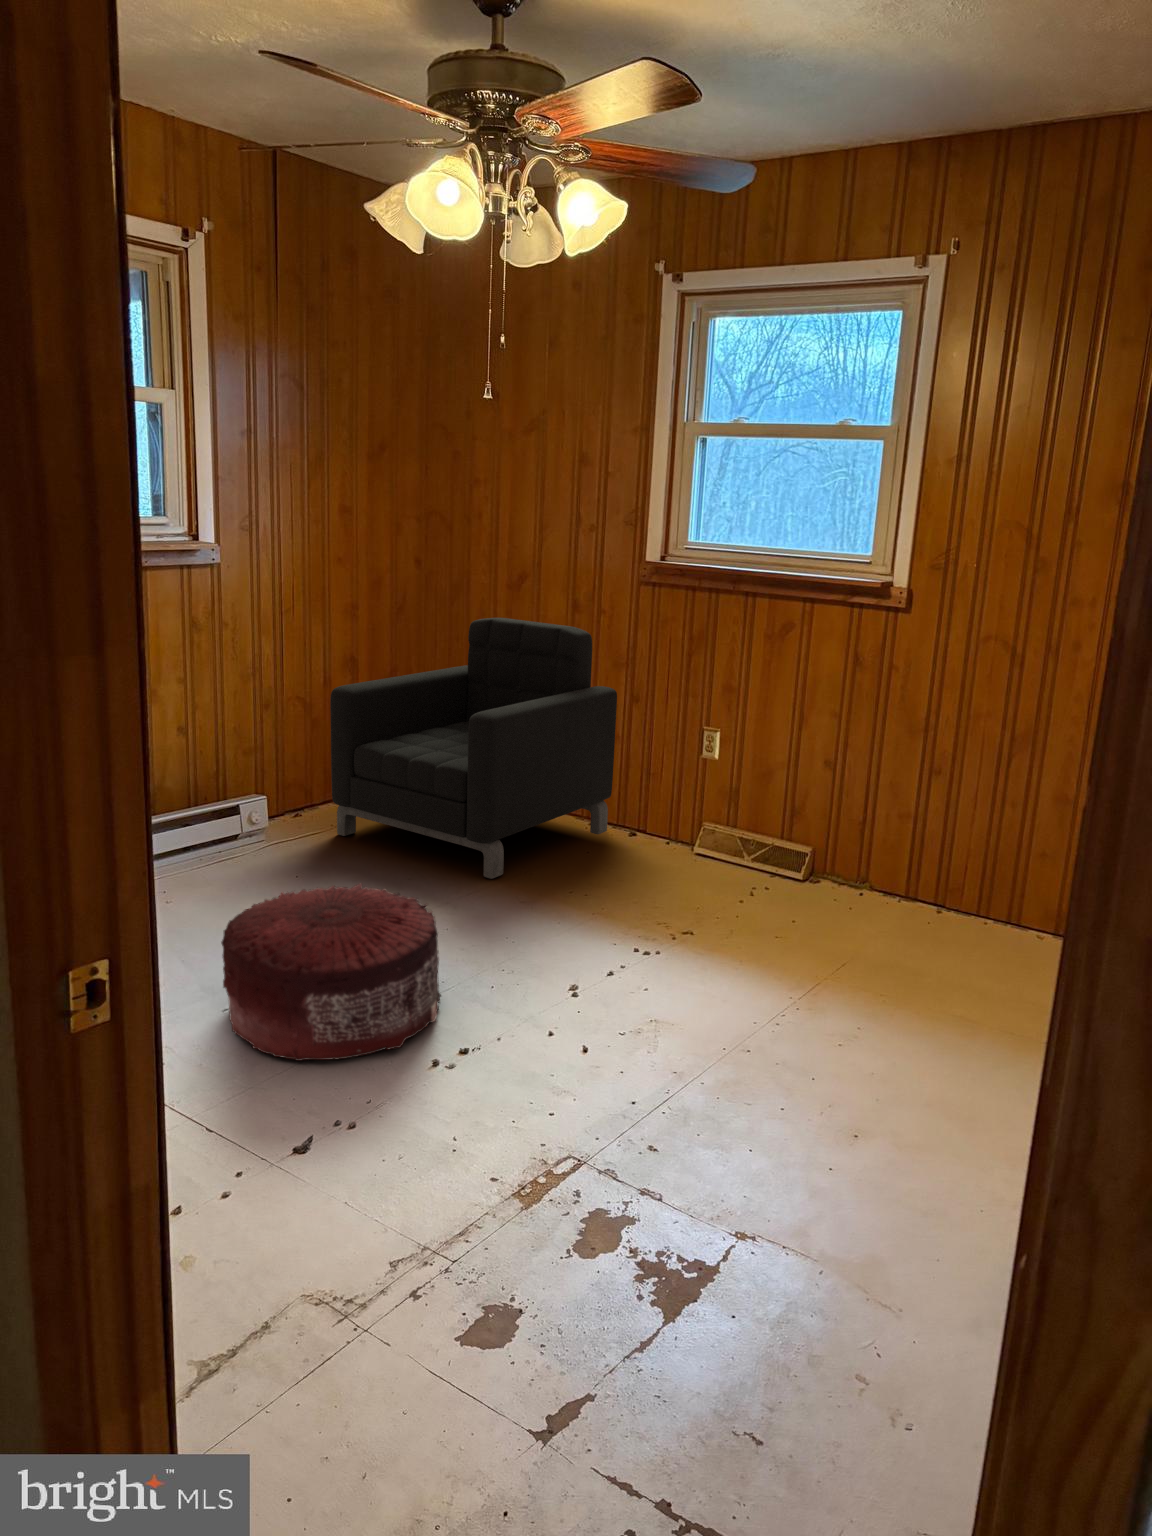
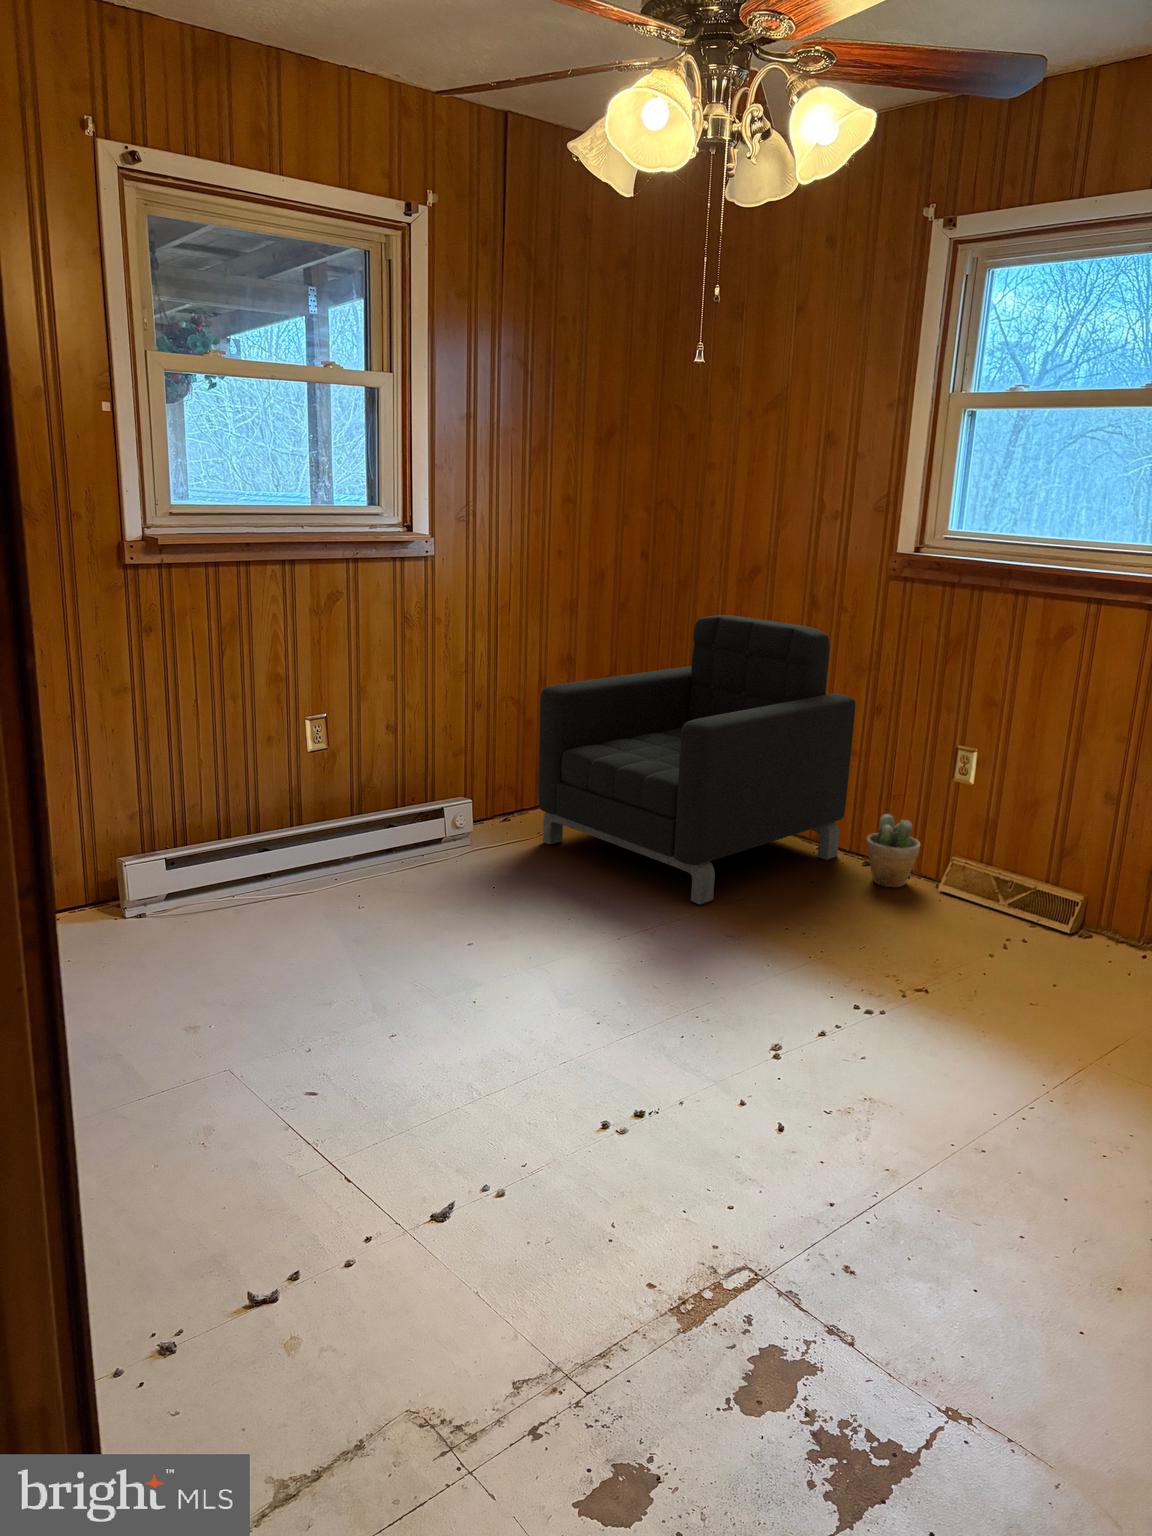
potted plant: none [633,790,678,854] -> present [867,814,920,887]
pouf: present [221,883,441,1061] -> none [386,906,623,1107]

